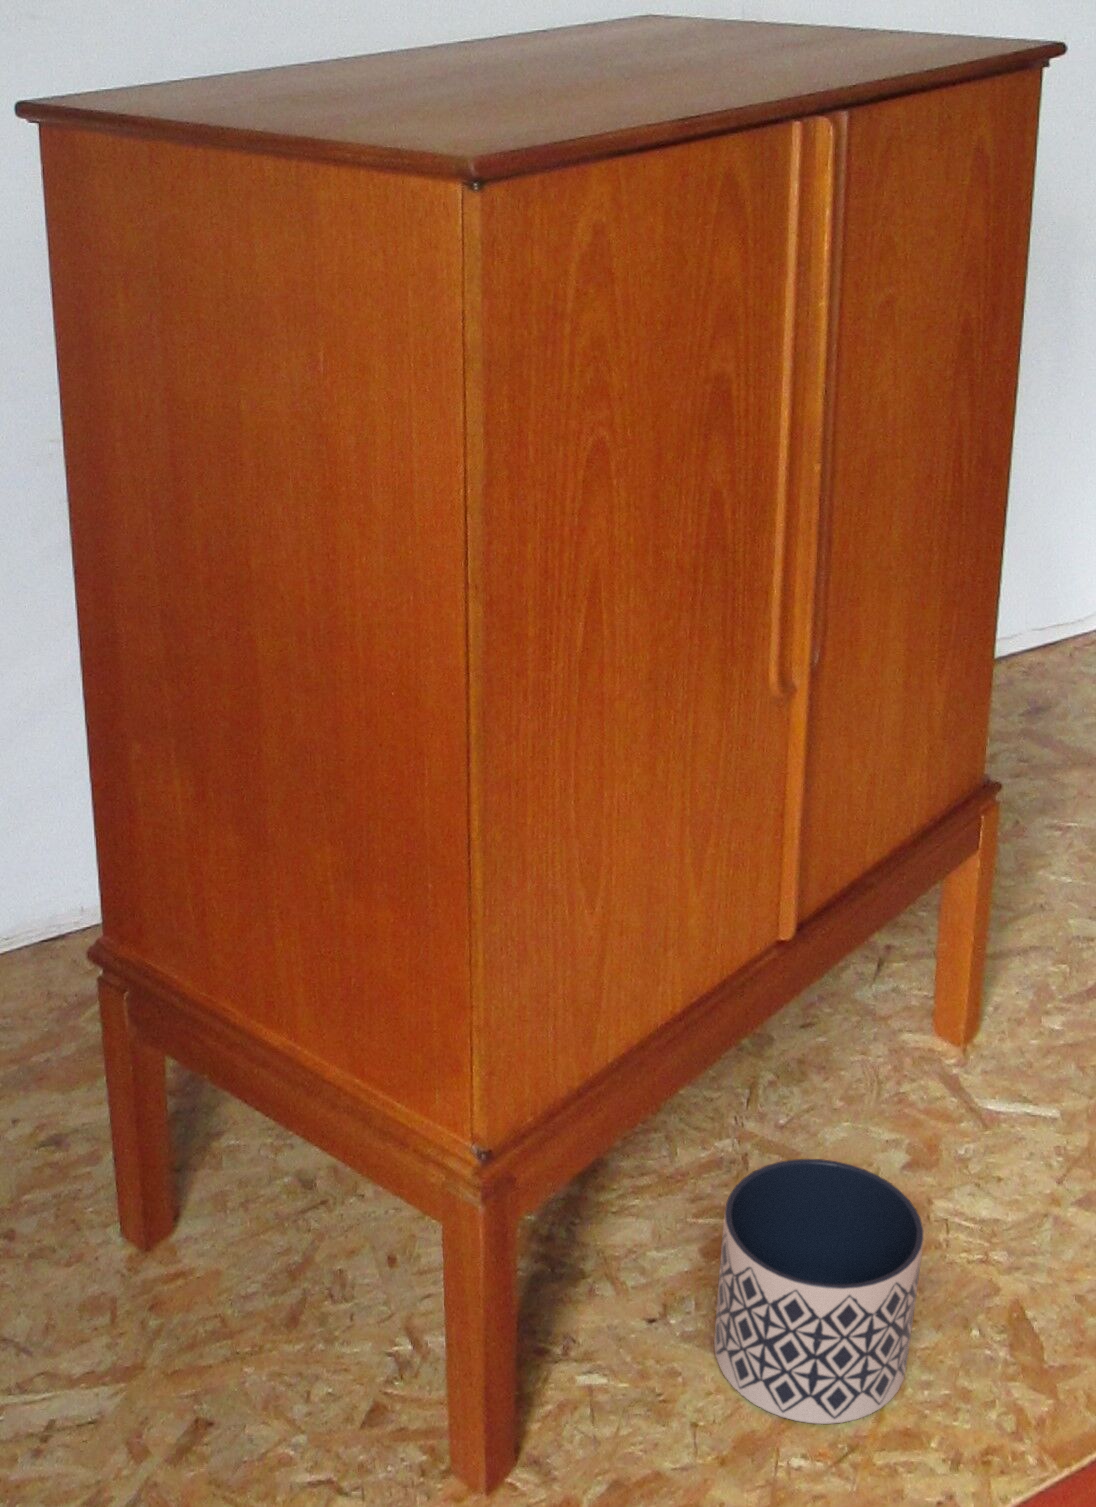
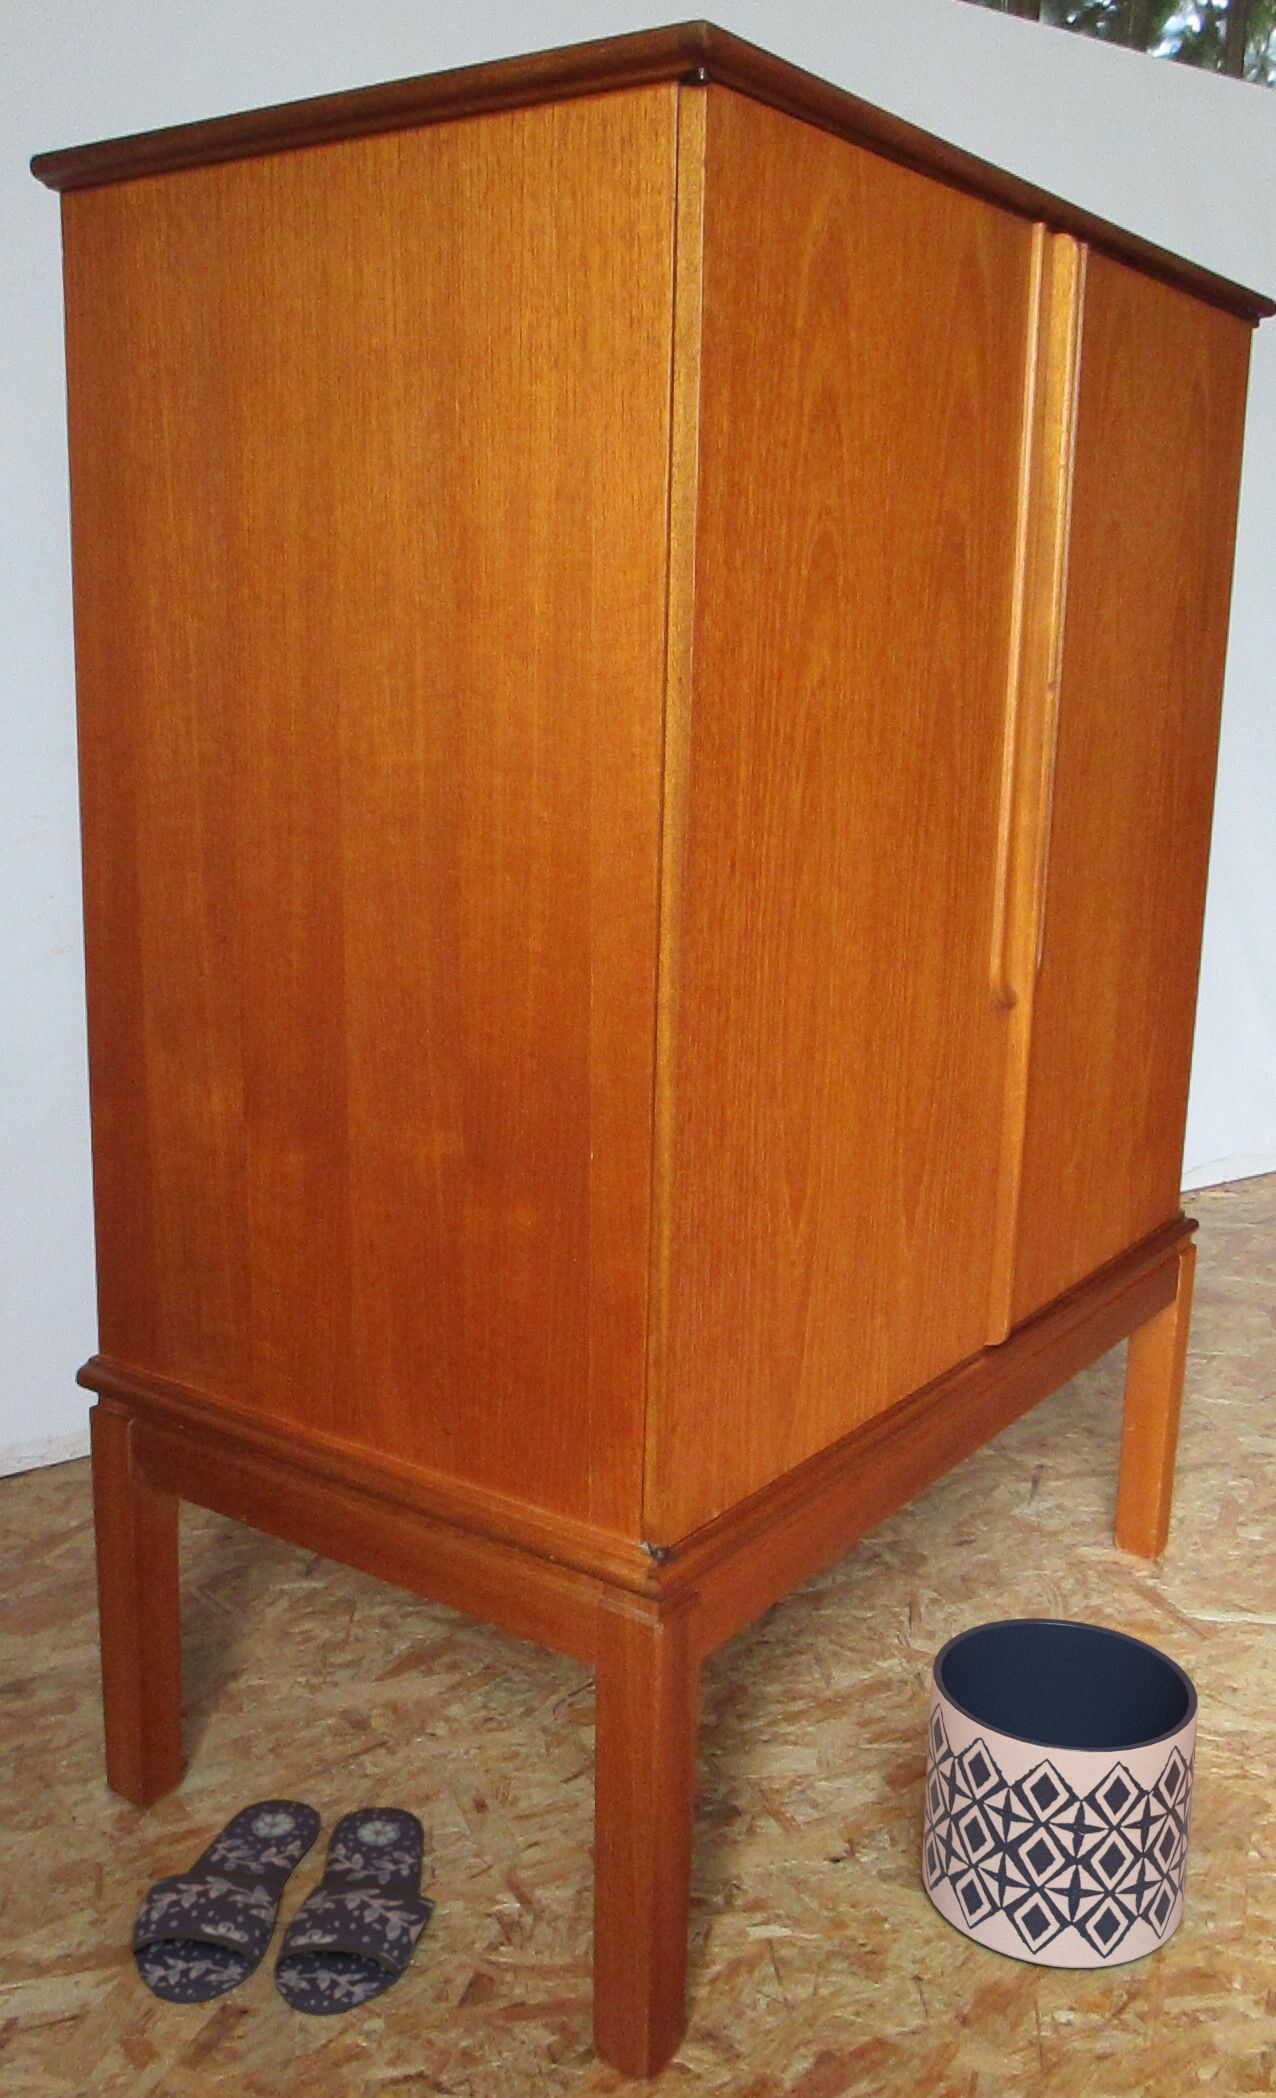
slippers: none [131,1248,352,1431] -> present [132,1799,435,2016]

